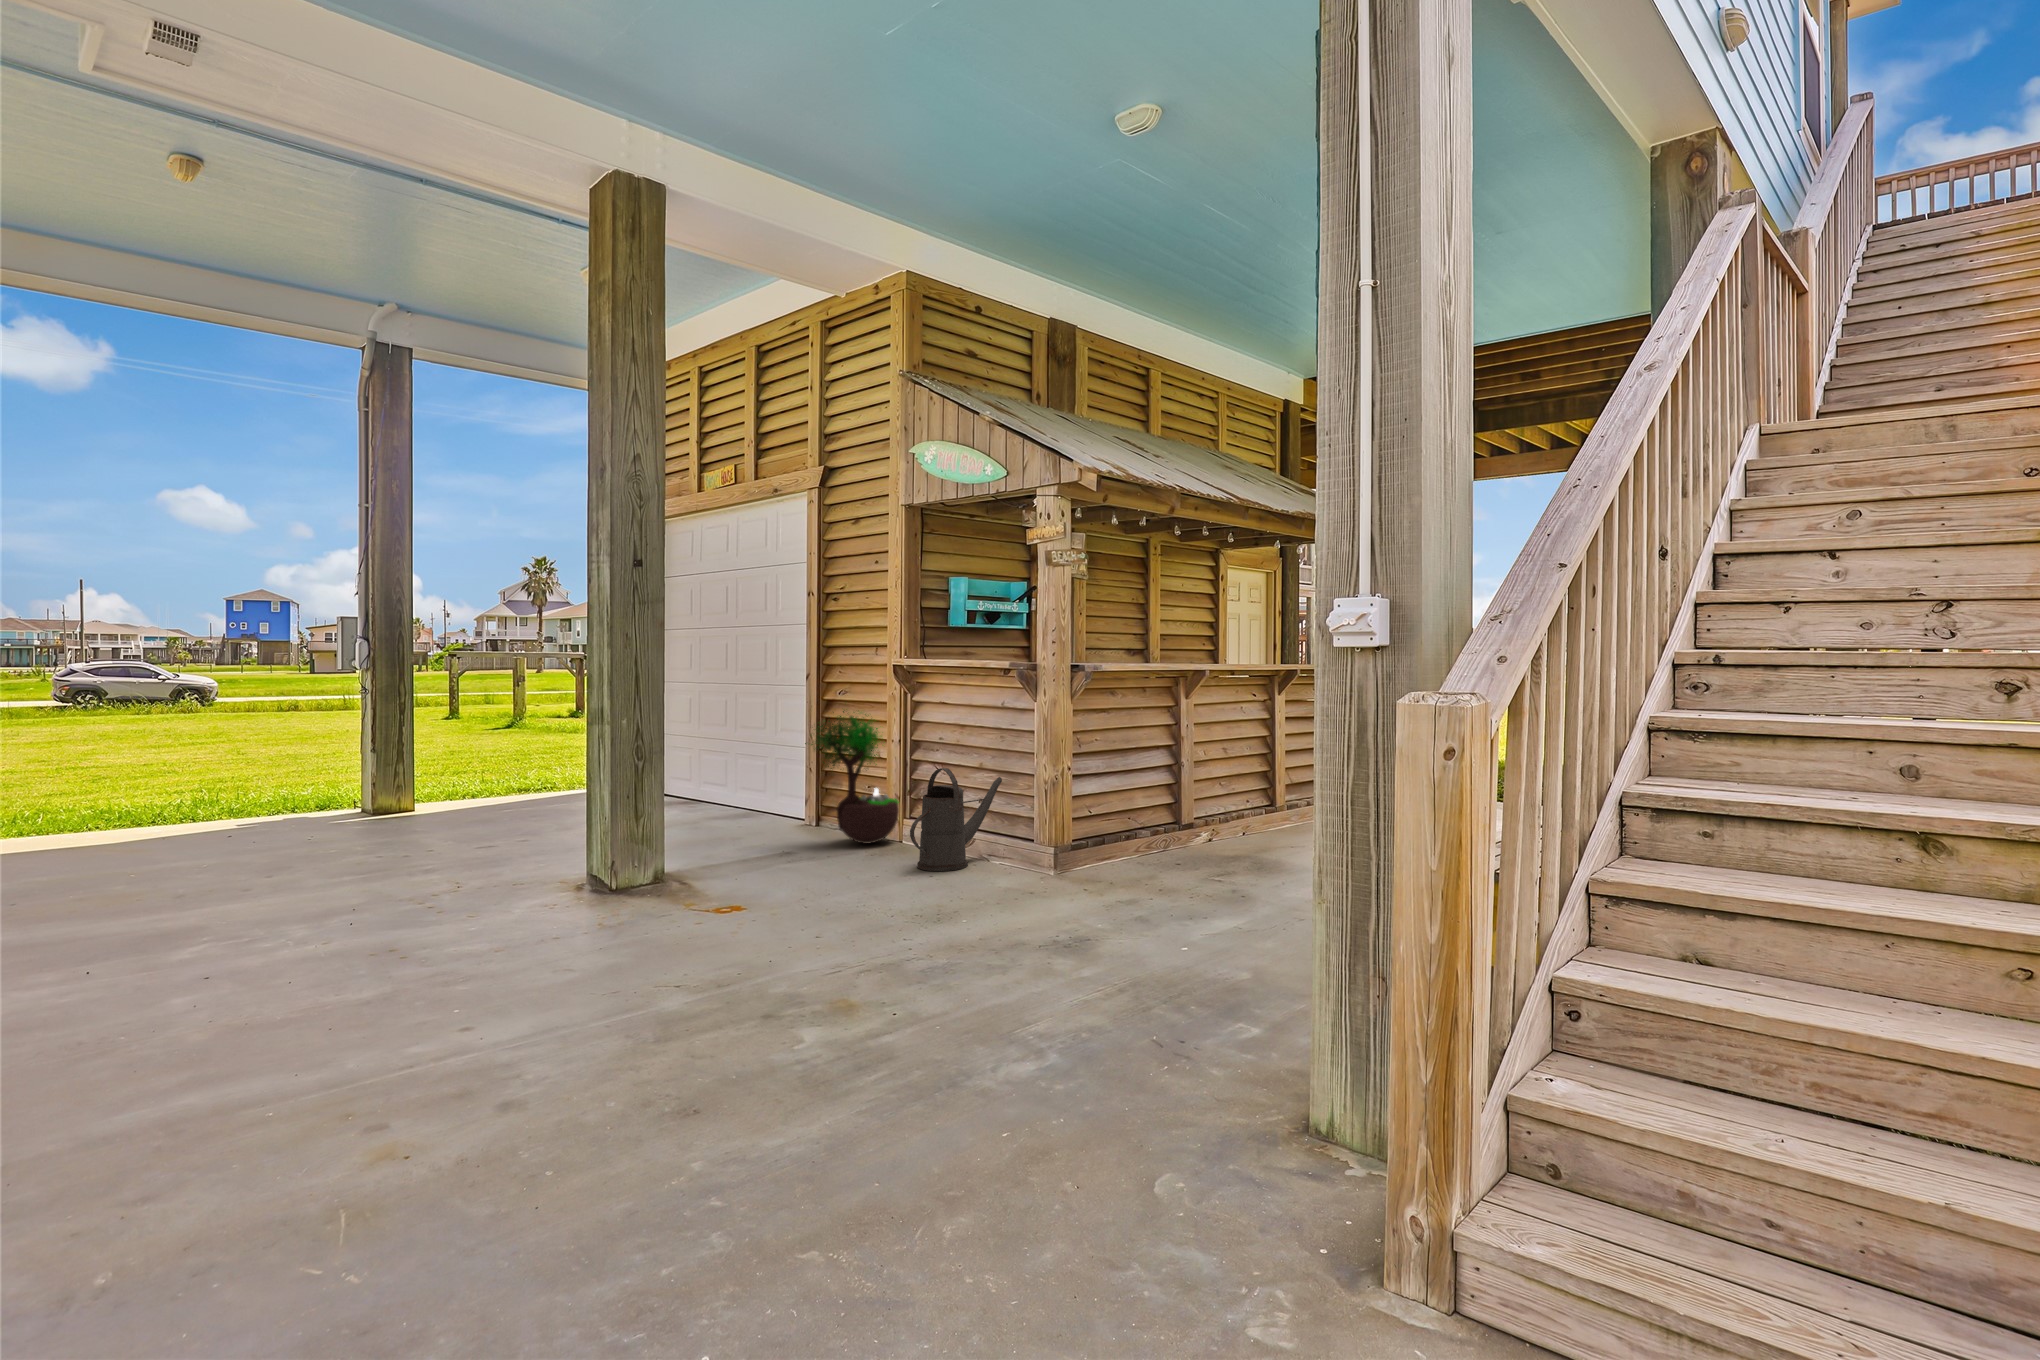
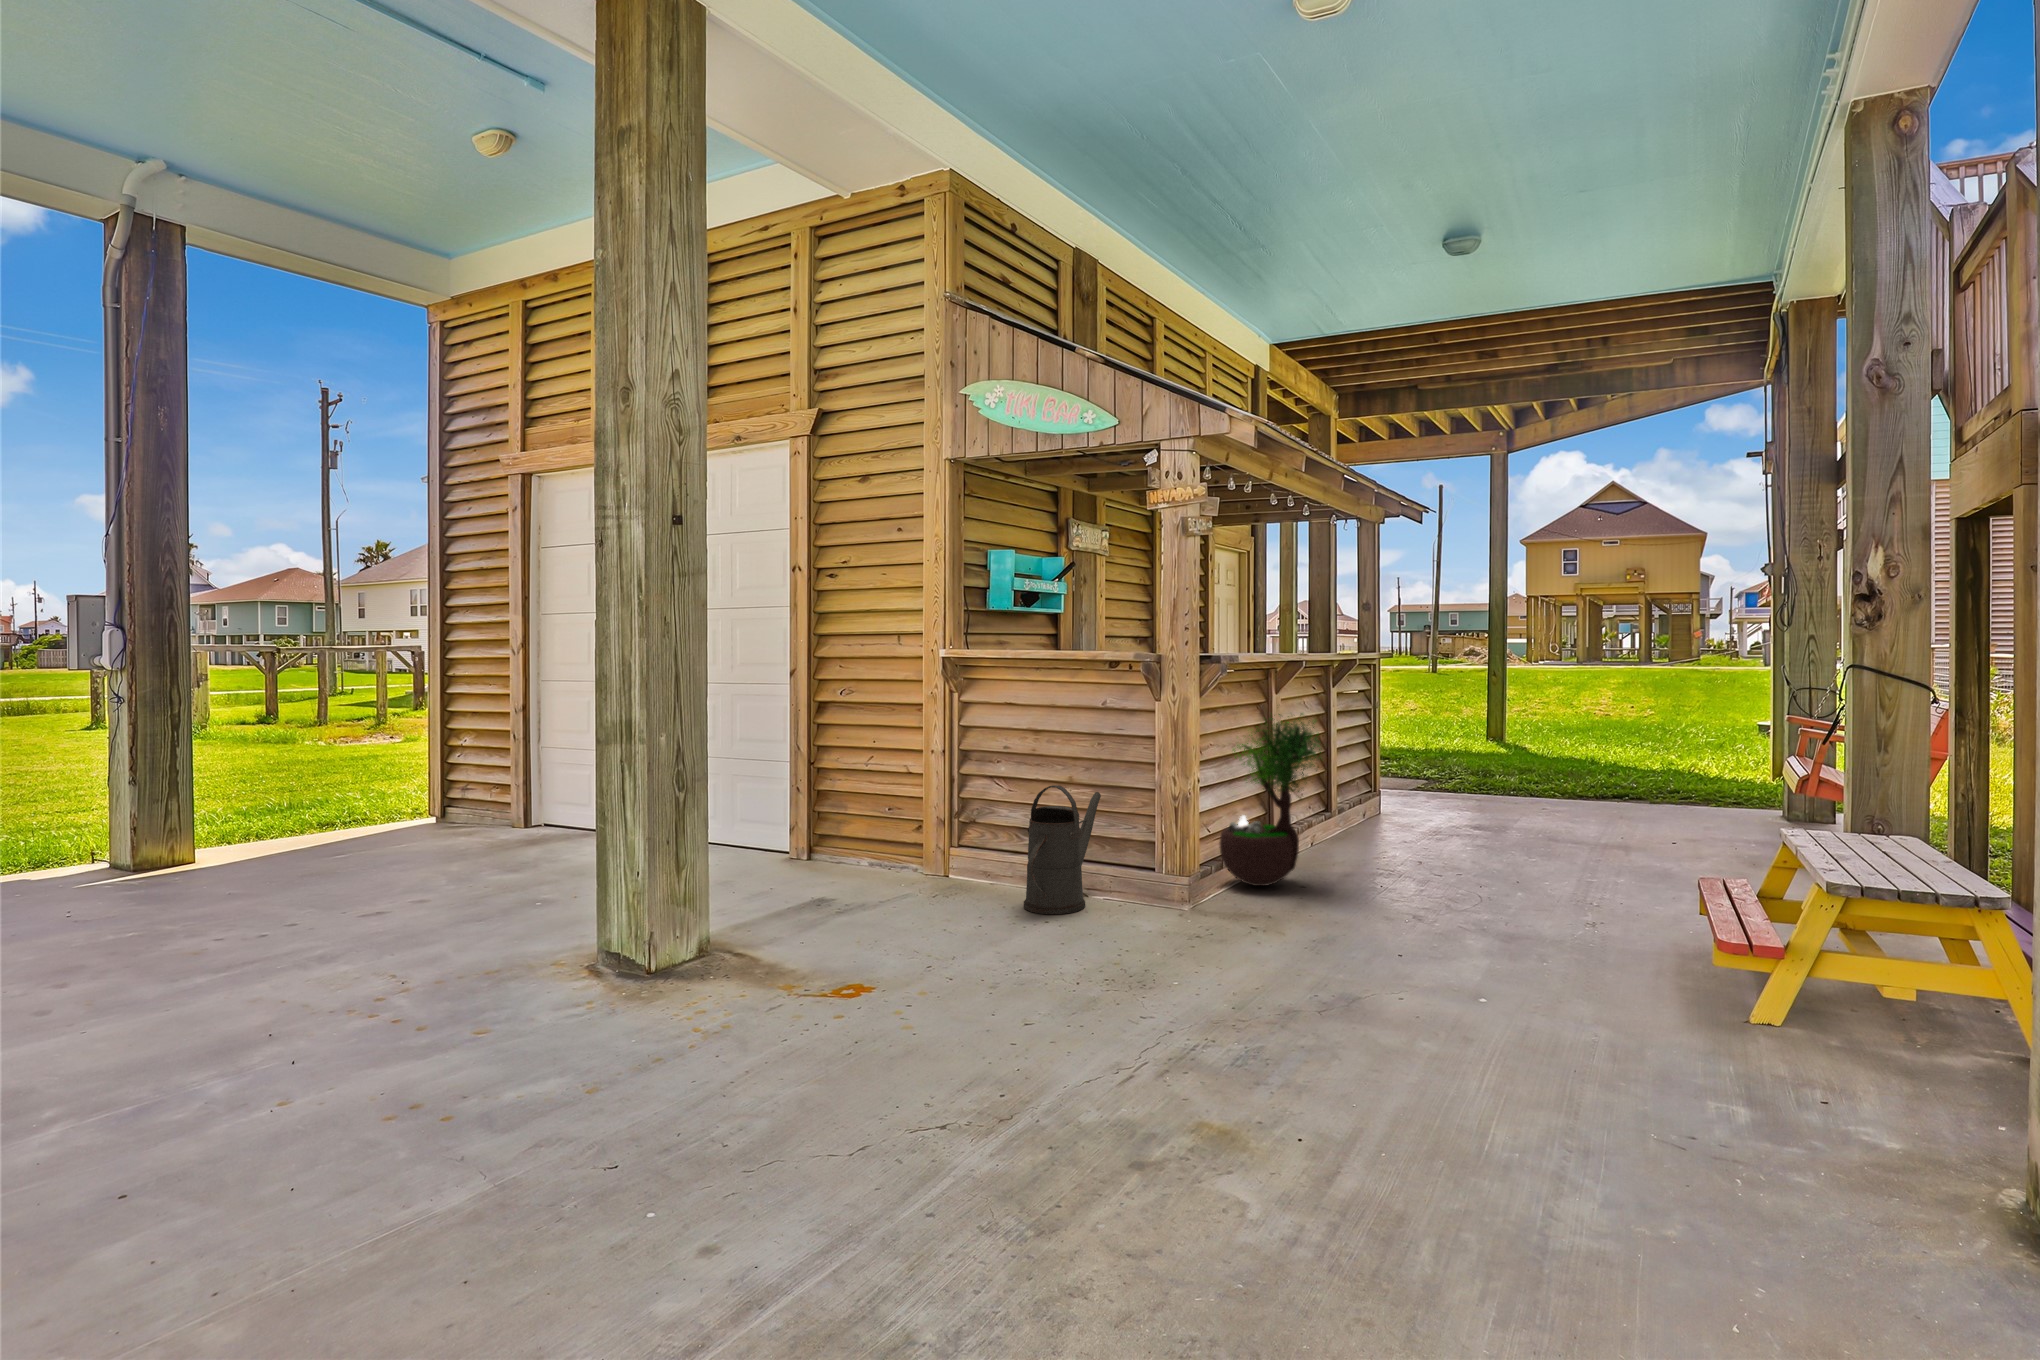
potted tree: present [805,710,899,844] -> present [1220,714,1321,886]

